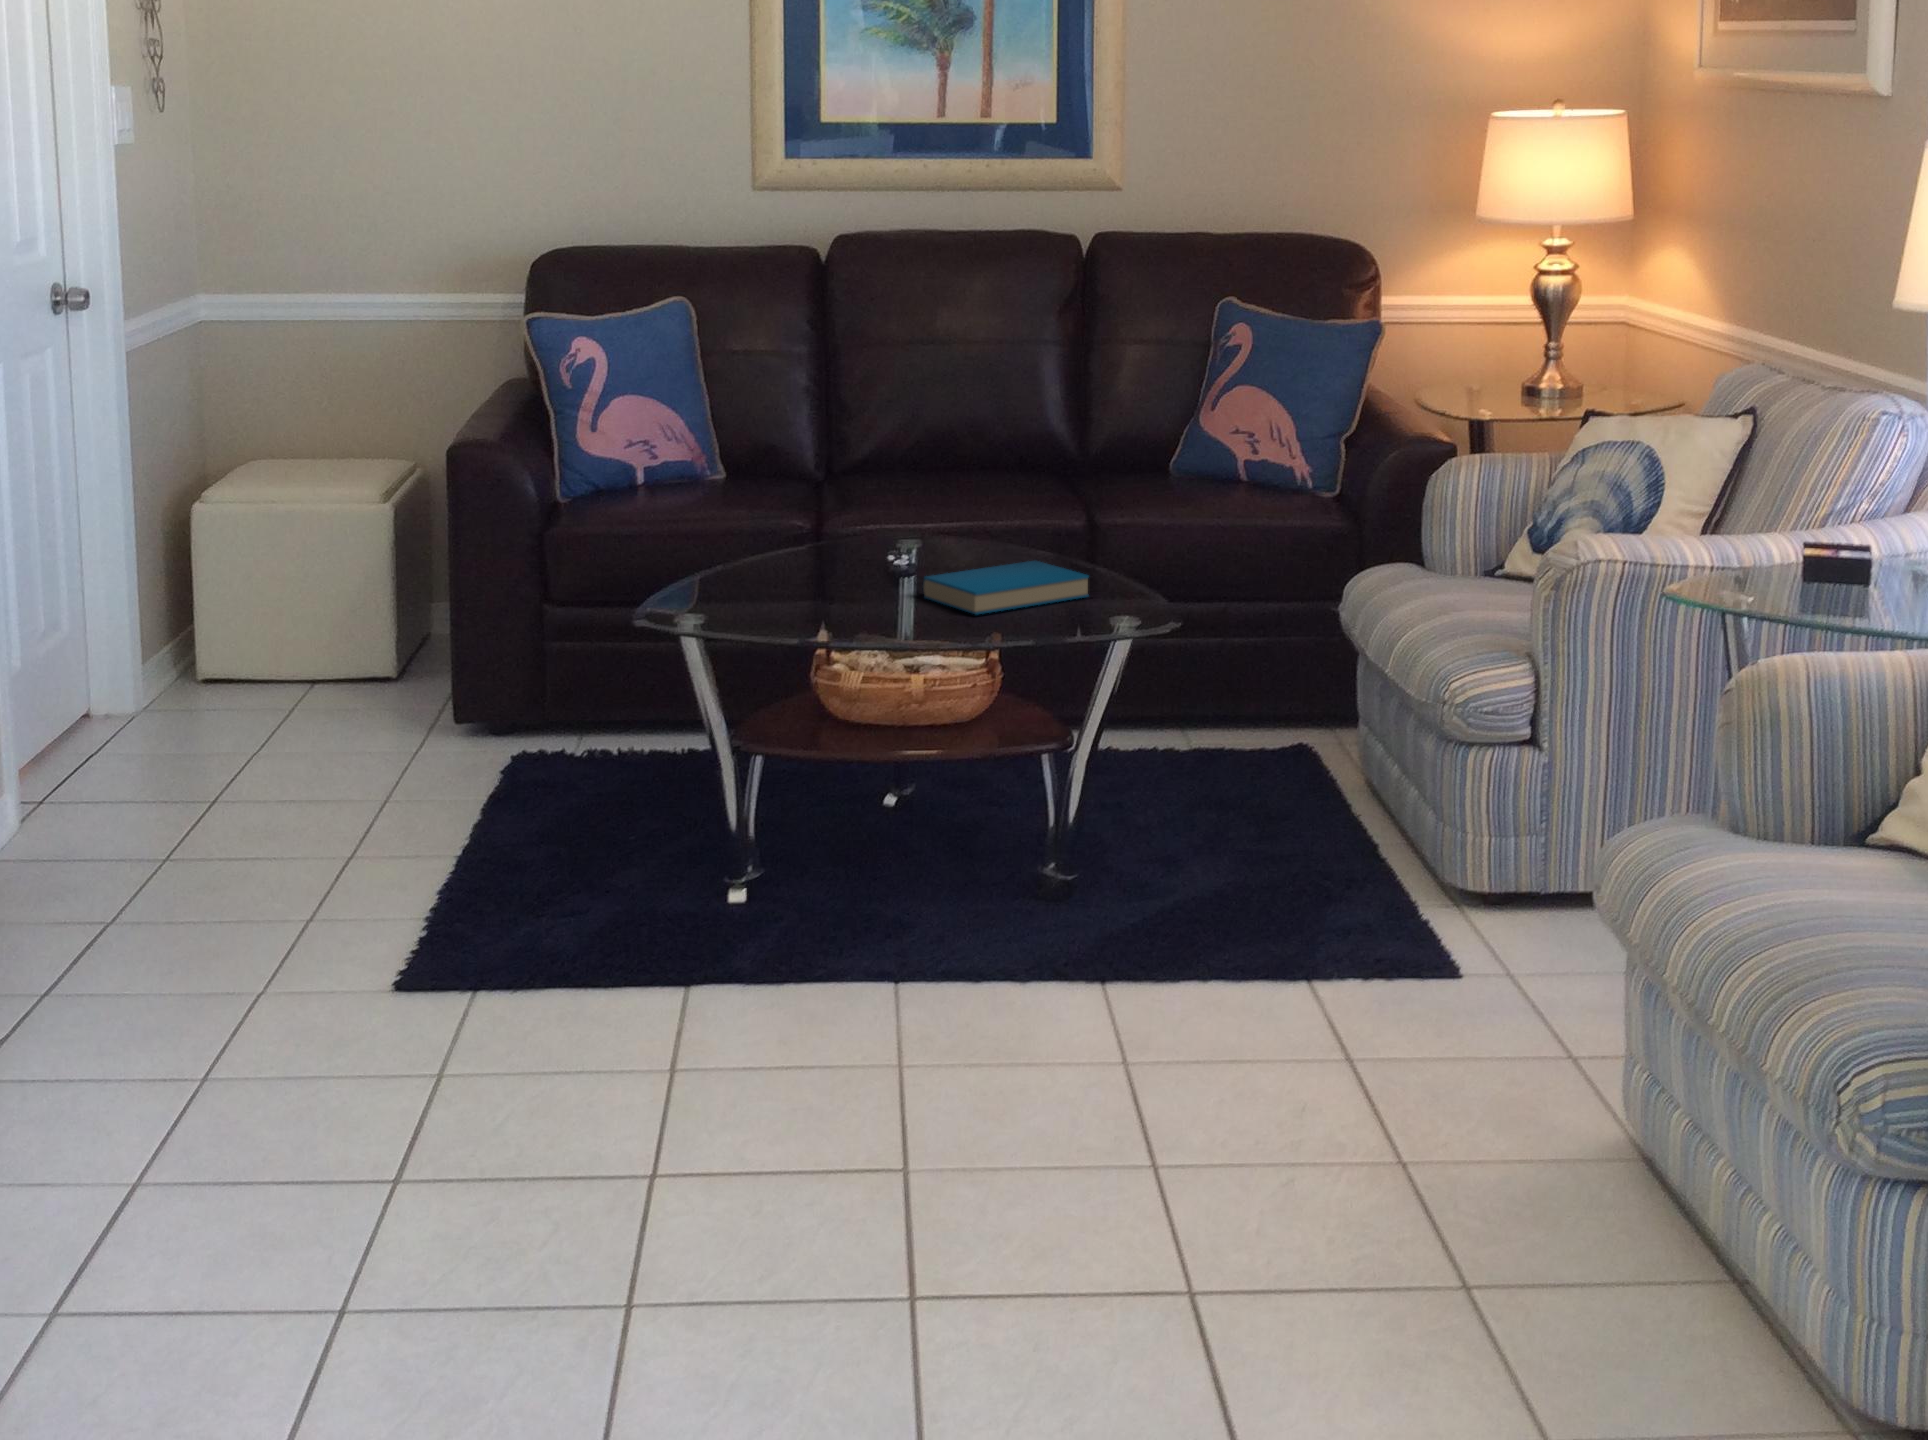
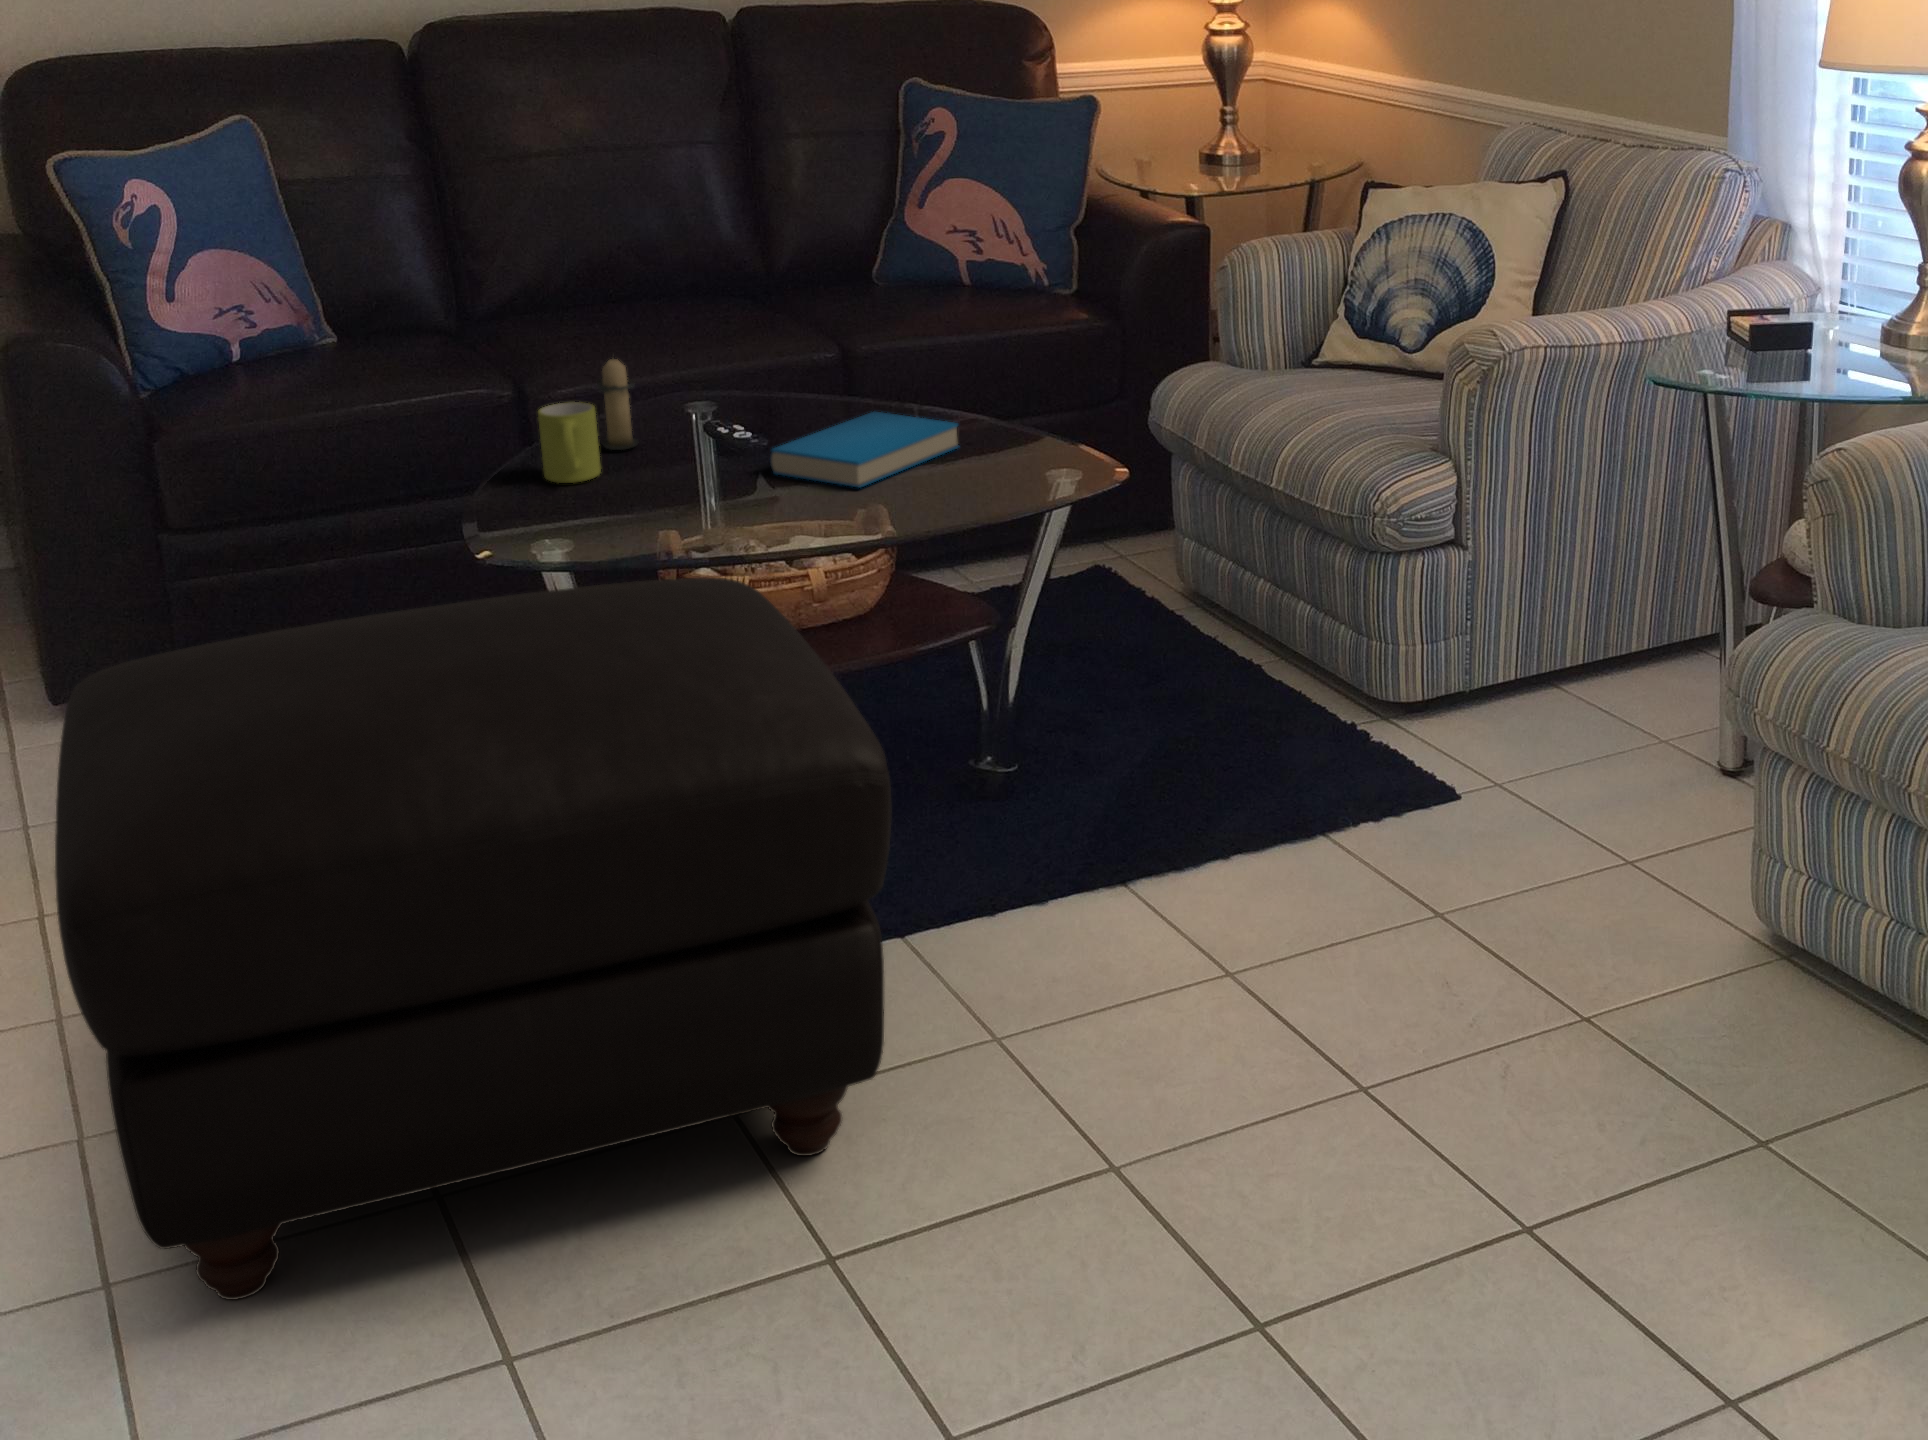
candle: none [813,489,852,570] -> present [597,358,639,450]
mug: none [753,523,799,586] -> present [538,402,601,483]
ottoman: none [176,641,813,1111] -> present [55,577,891,1300]

